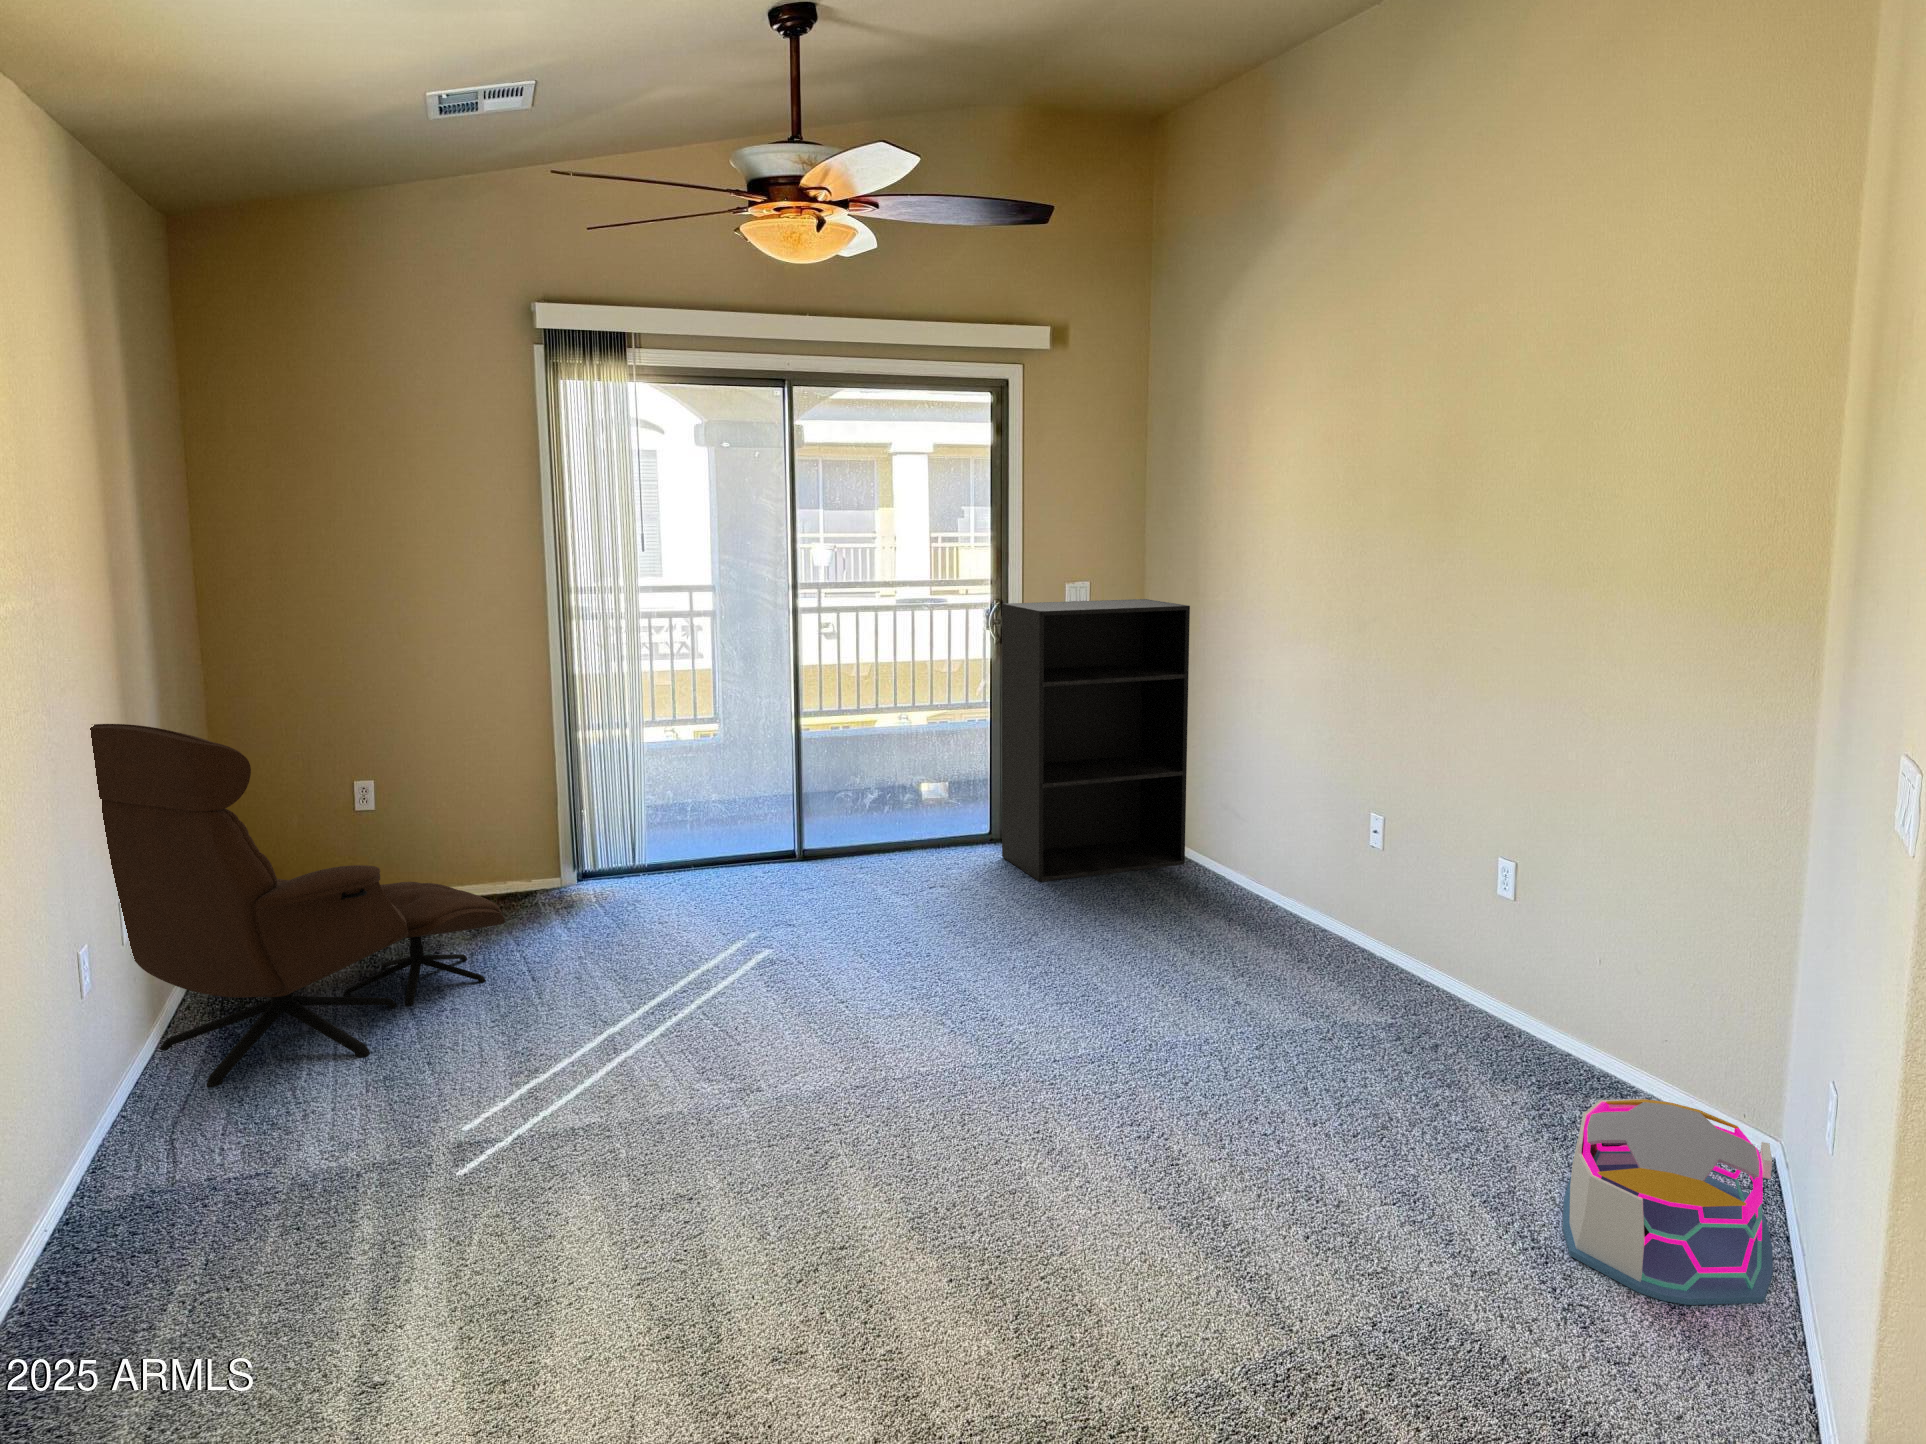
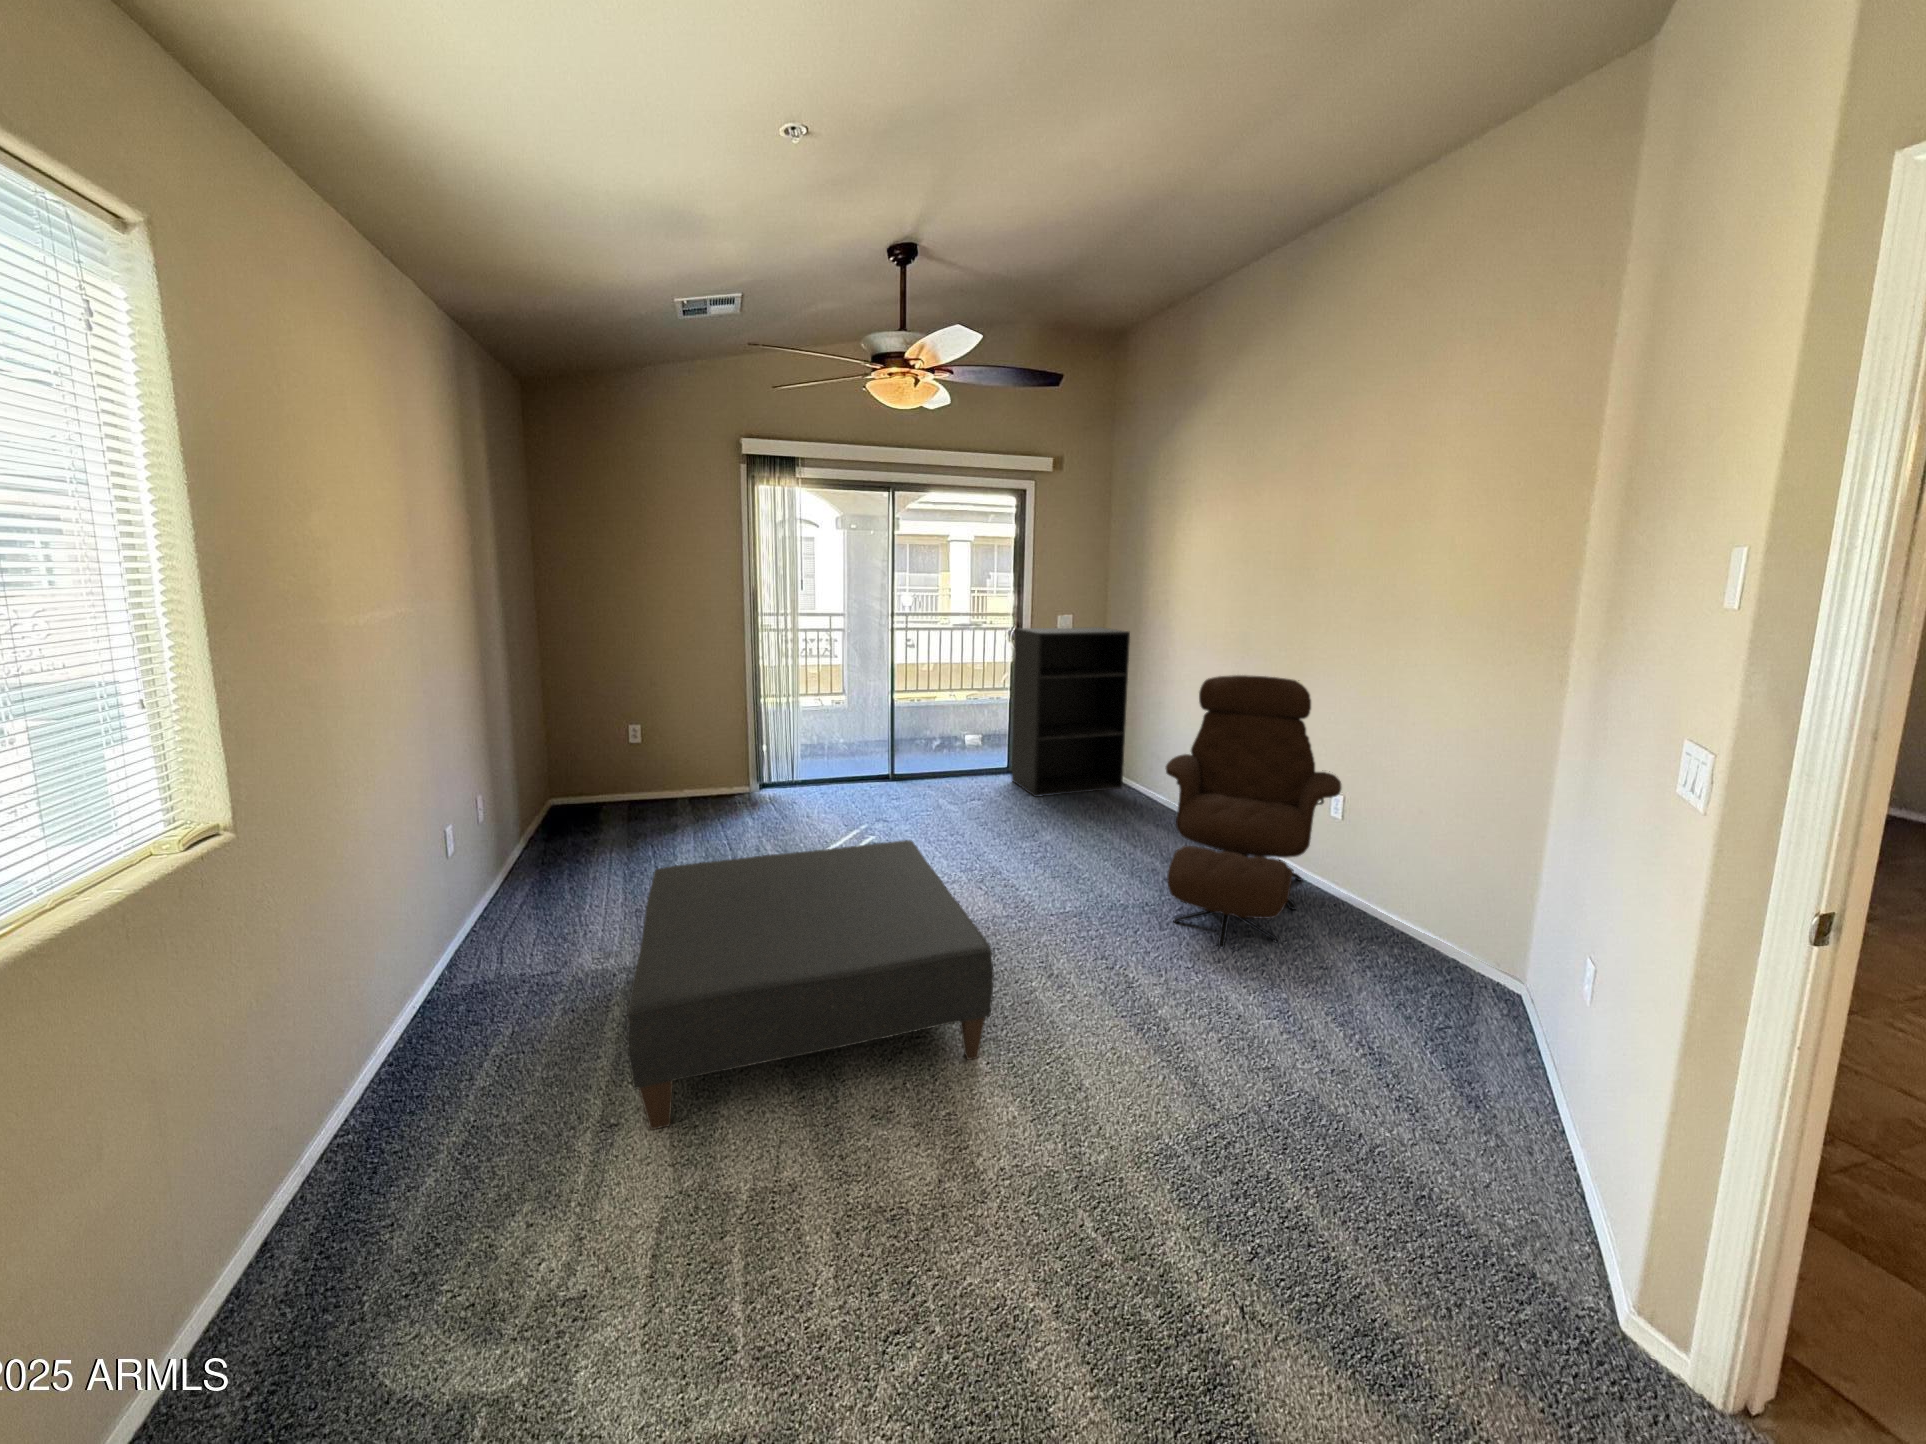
lounge chair: present [90,724,505,1087] -> present [1165,675,1341,948]
ottoman: none [396,950,957,1391] -> present [627,840,994,1130]
storage bin: present [1563,1099,1773,1305] -> none [1387,956,1538,1102]

